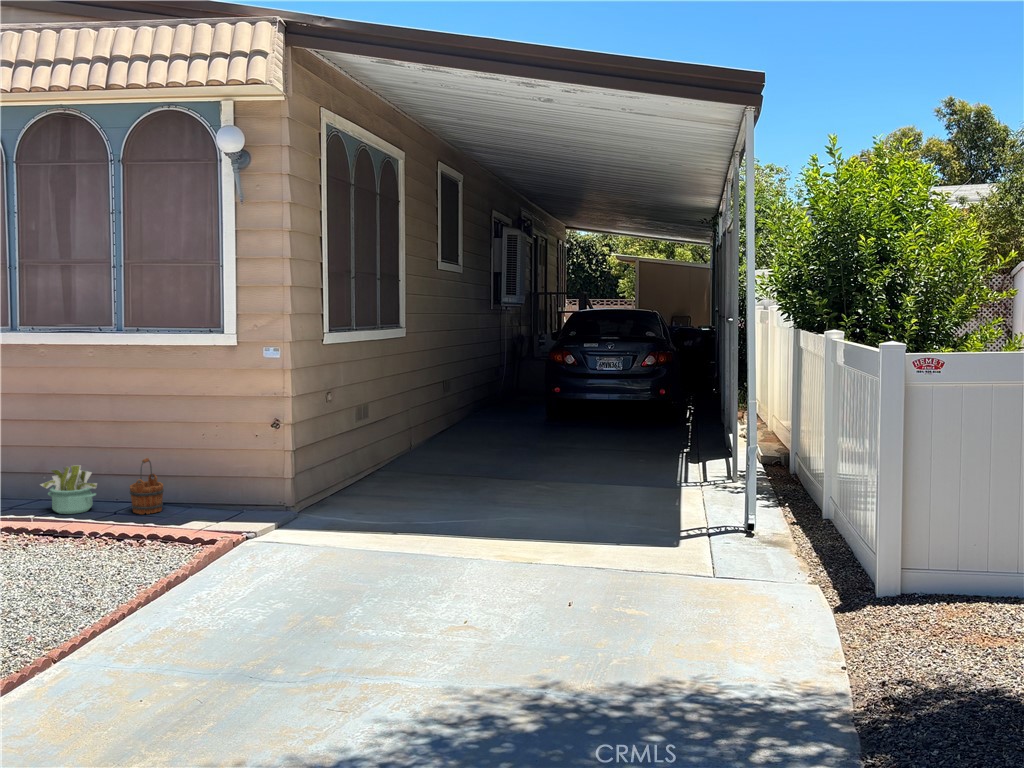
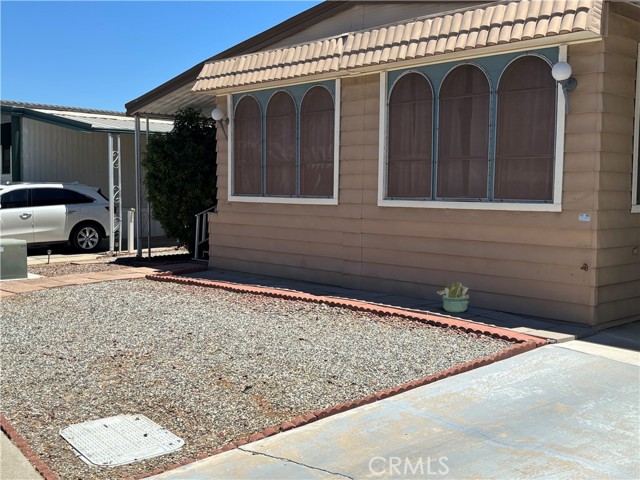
wooden bucket: present [130,458,164,514] -> none [487,283,509,319]

